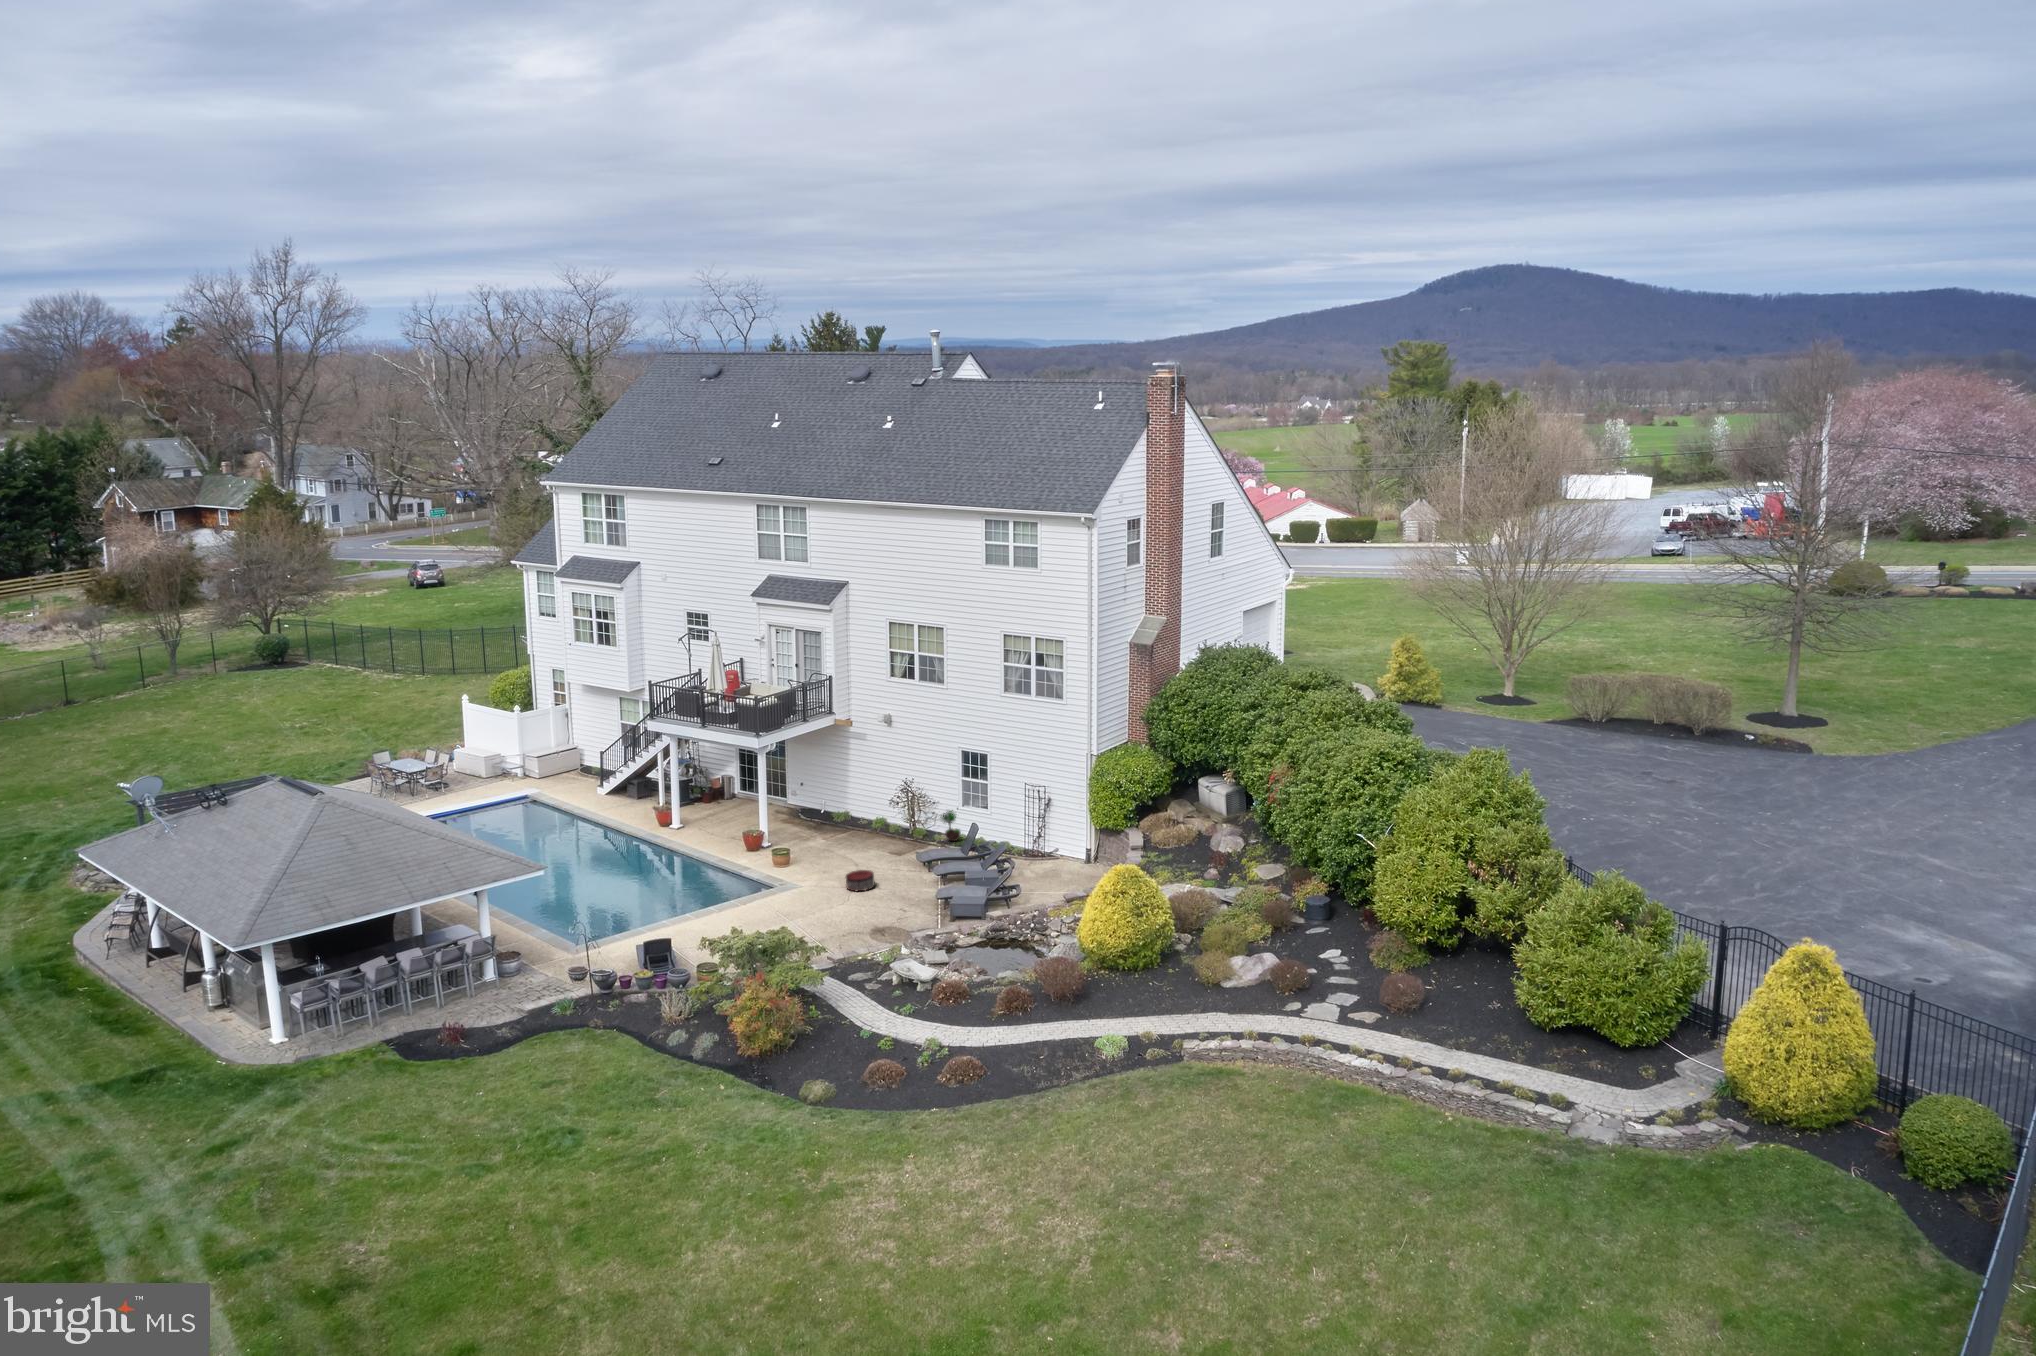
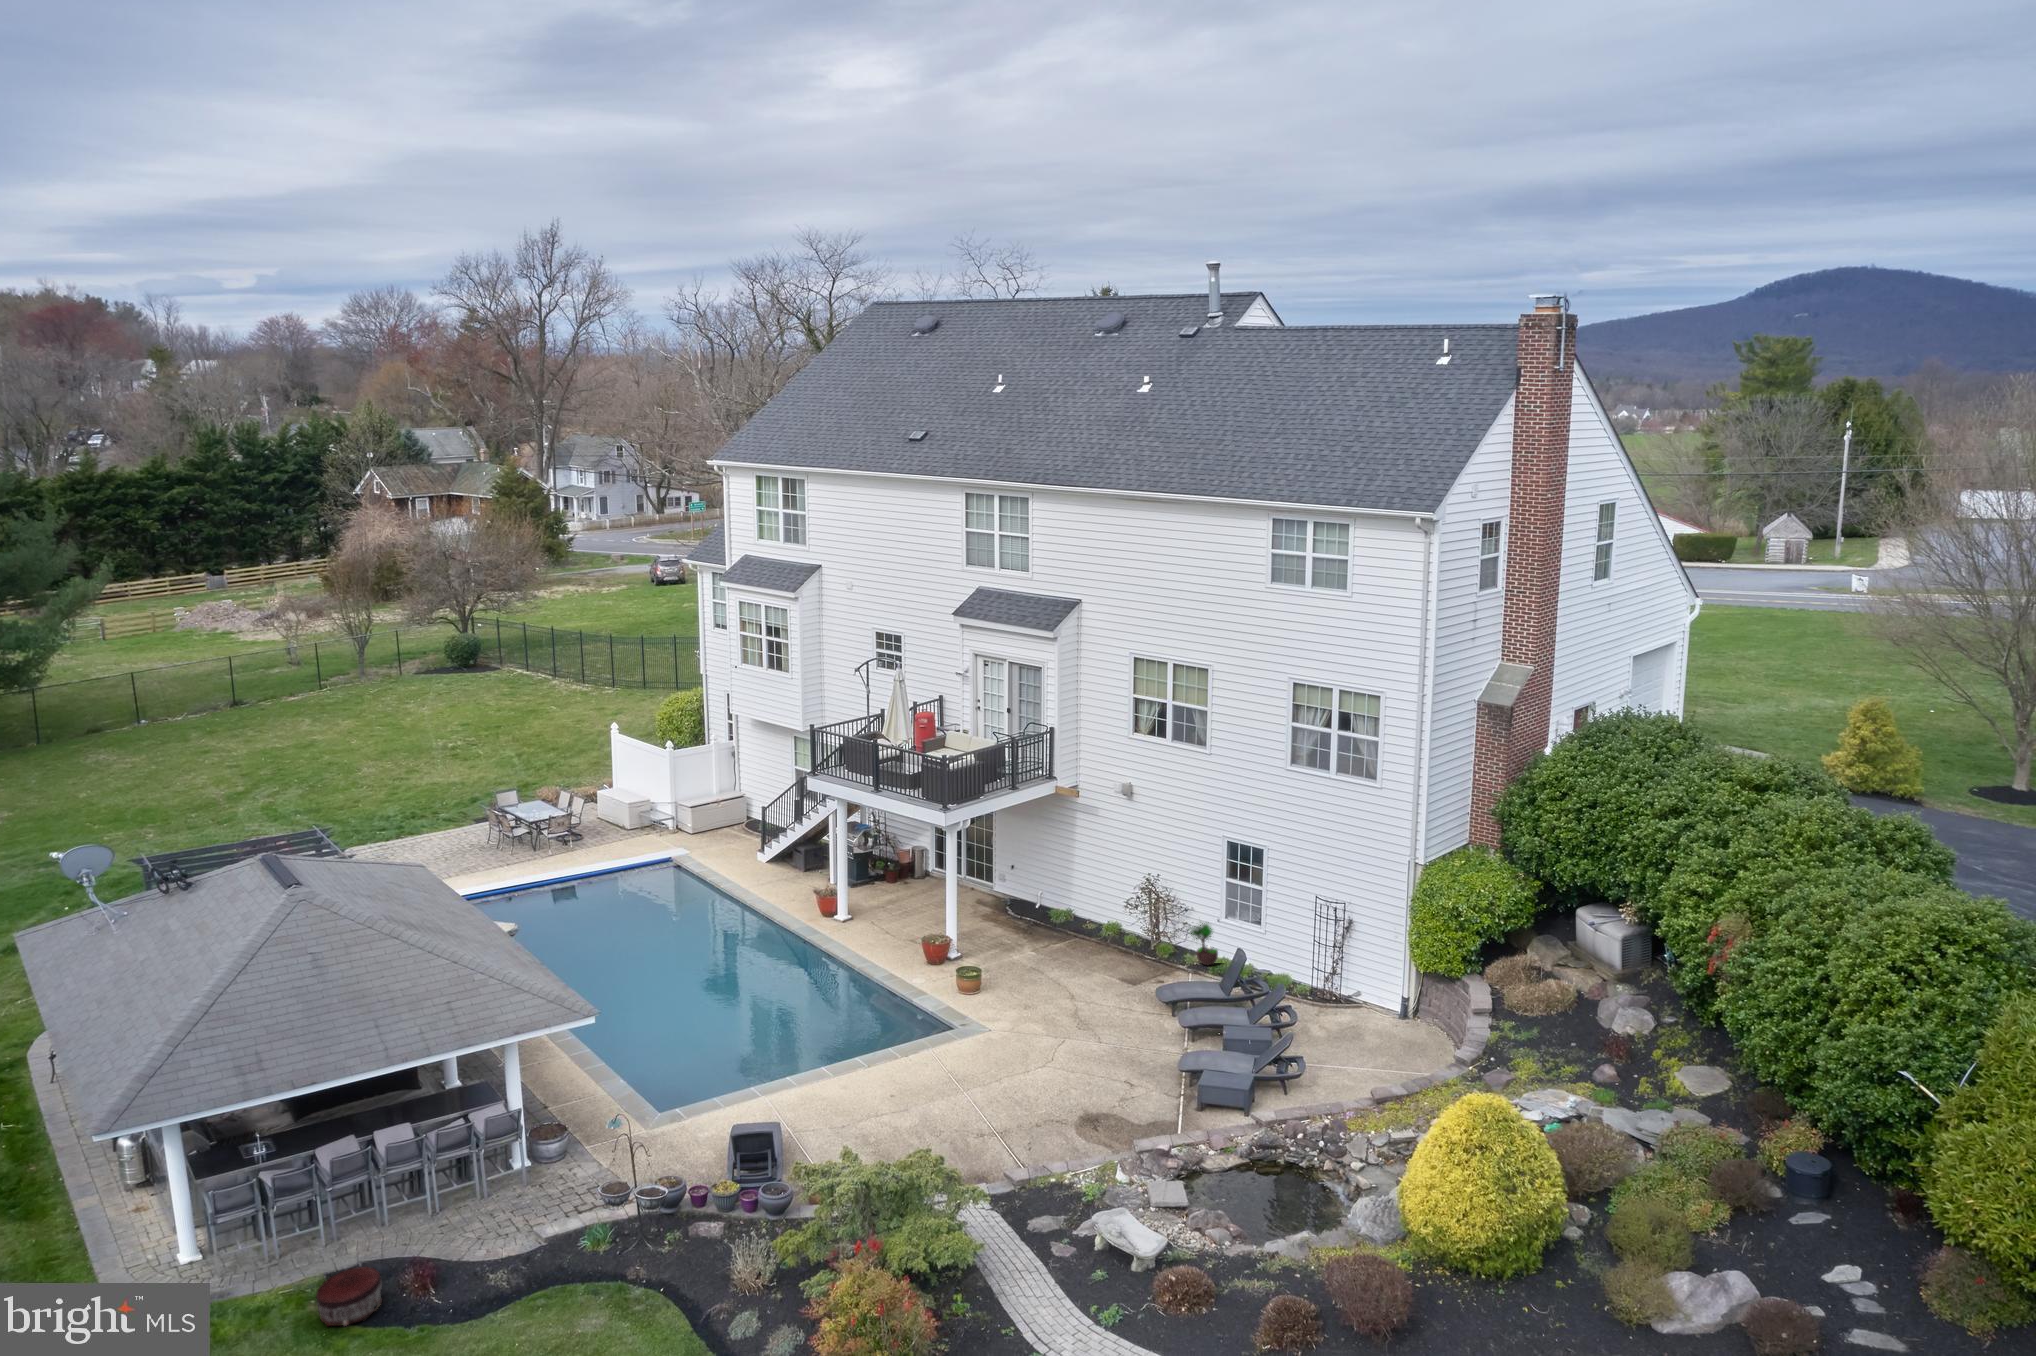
pouf: present [846,870,875,891] -> present [316,1267,382,1326]

